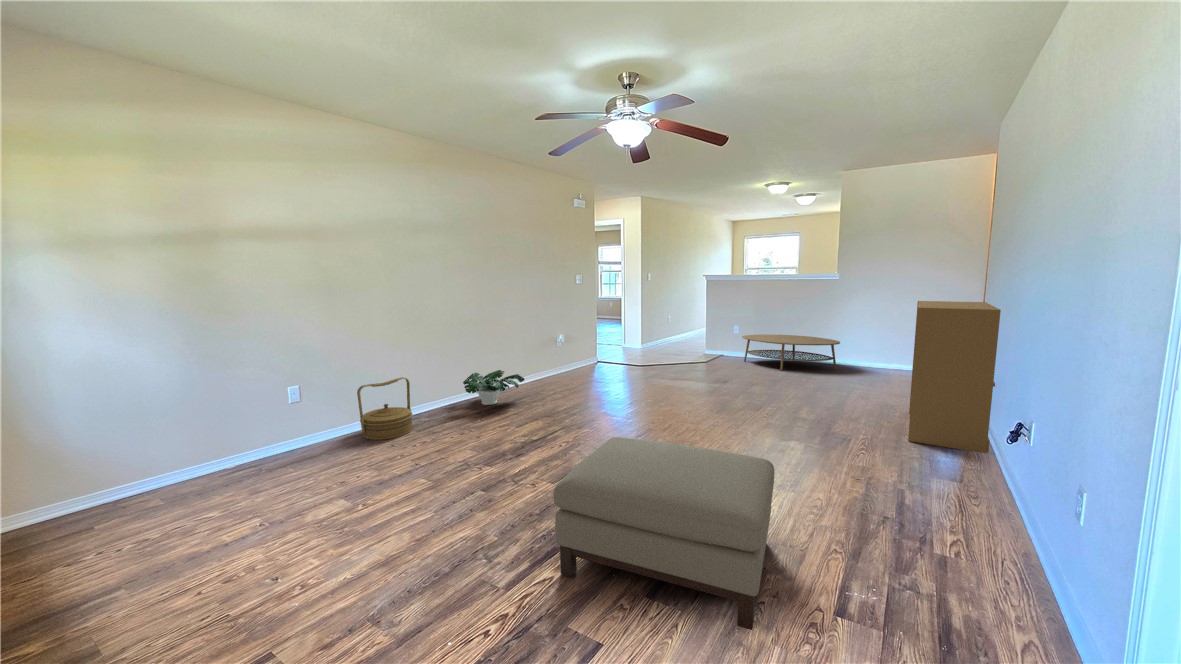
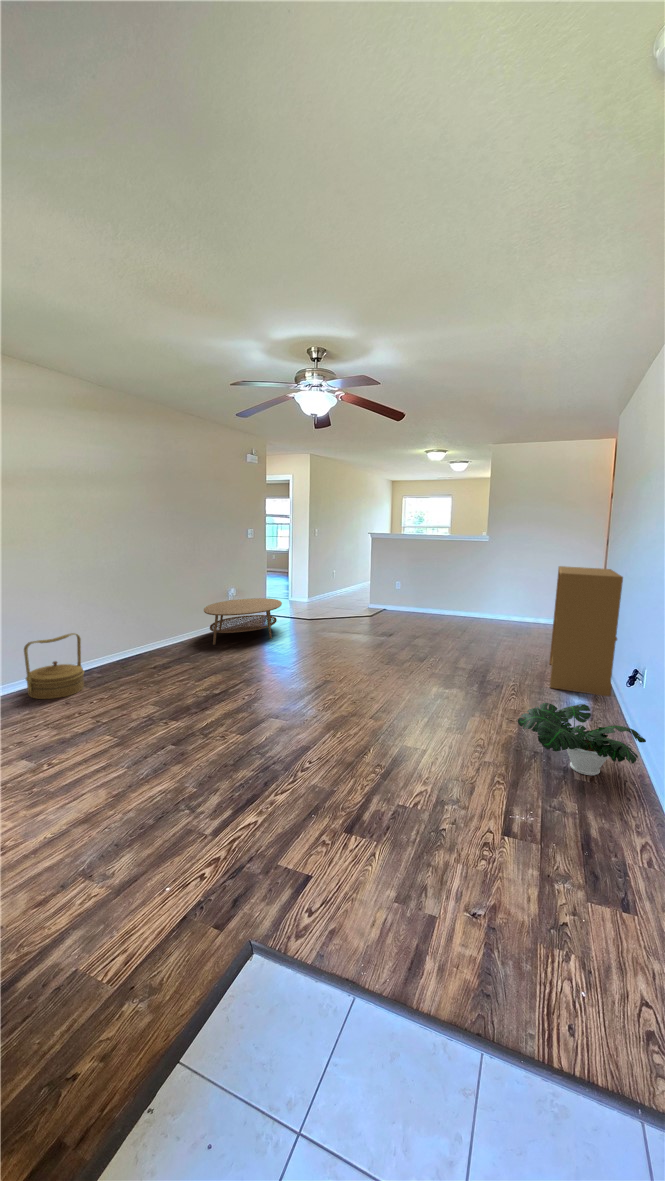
coffee table: present [742,335,840,371] -> present [204,598,282,645]
potted plant: present [463,370,525,405] -> present [518,703,646,776]
ottoman: present [554,437,774,630] -> none [260,691,451,853]

